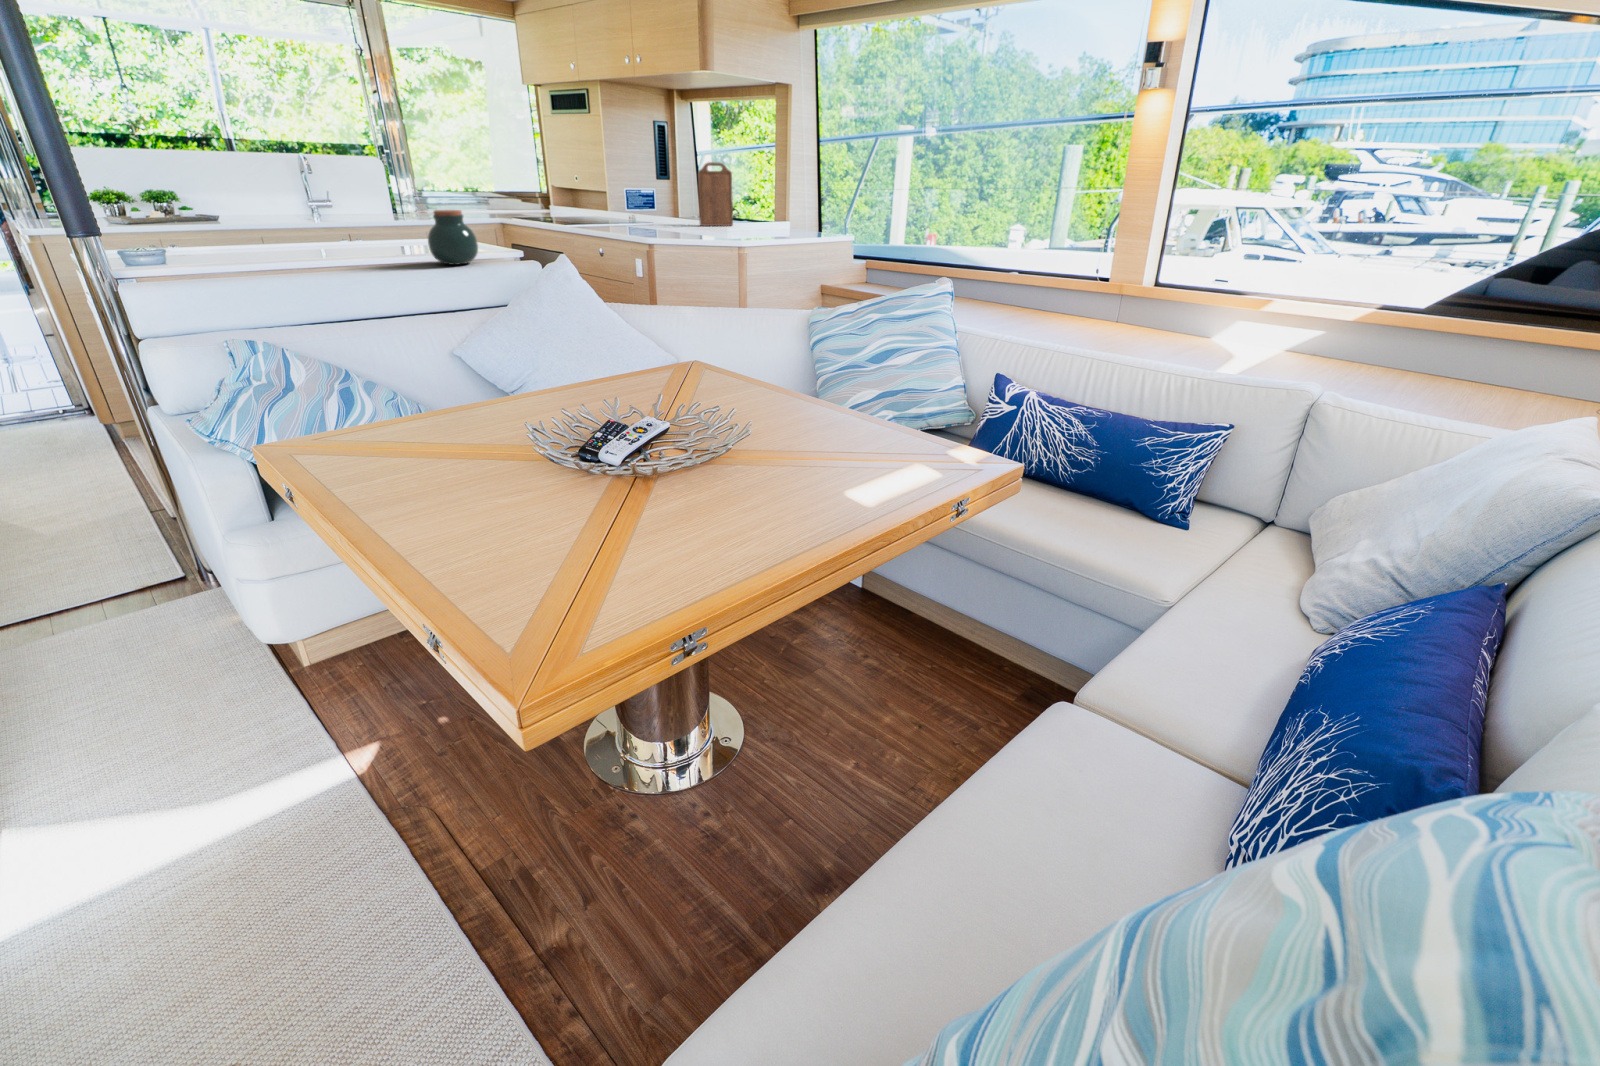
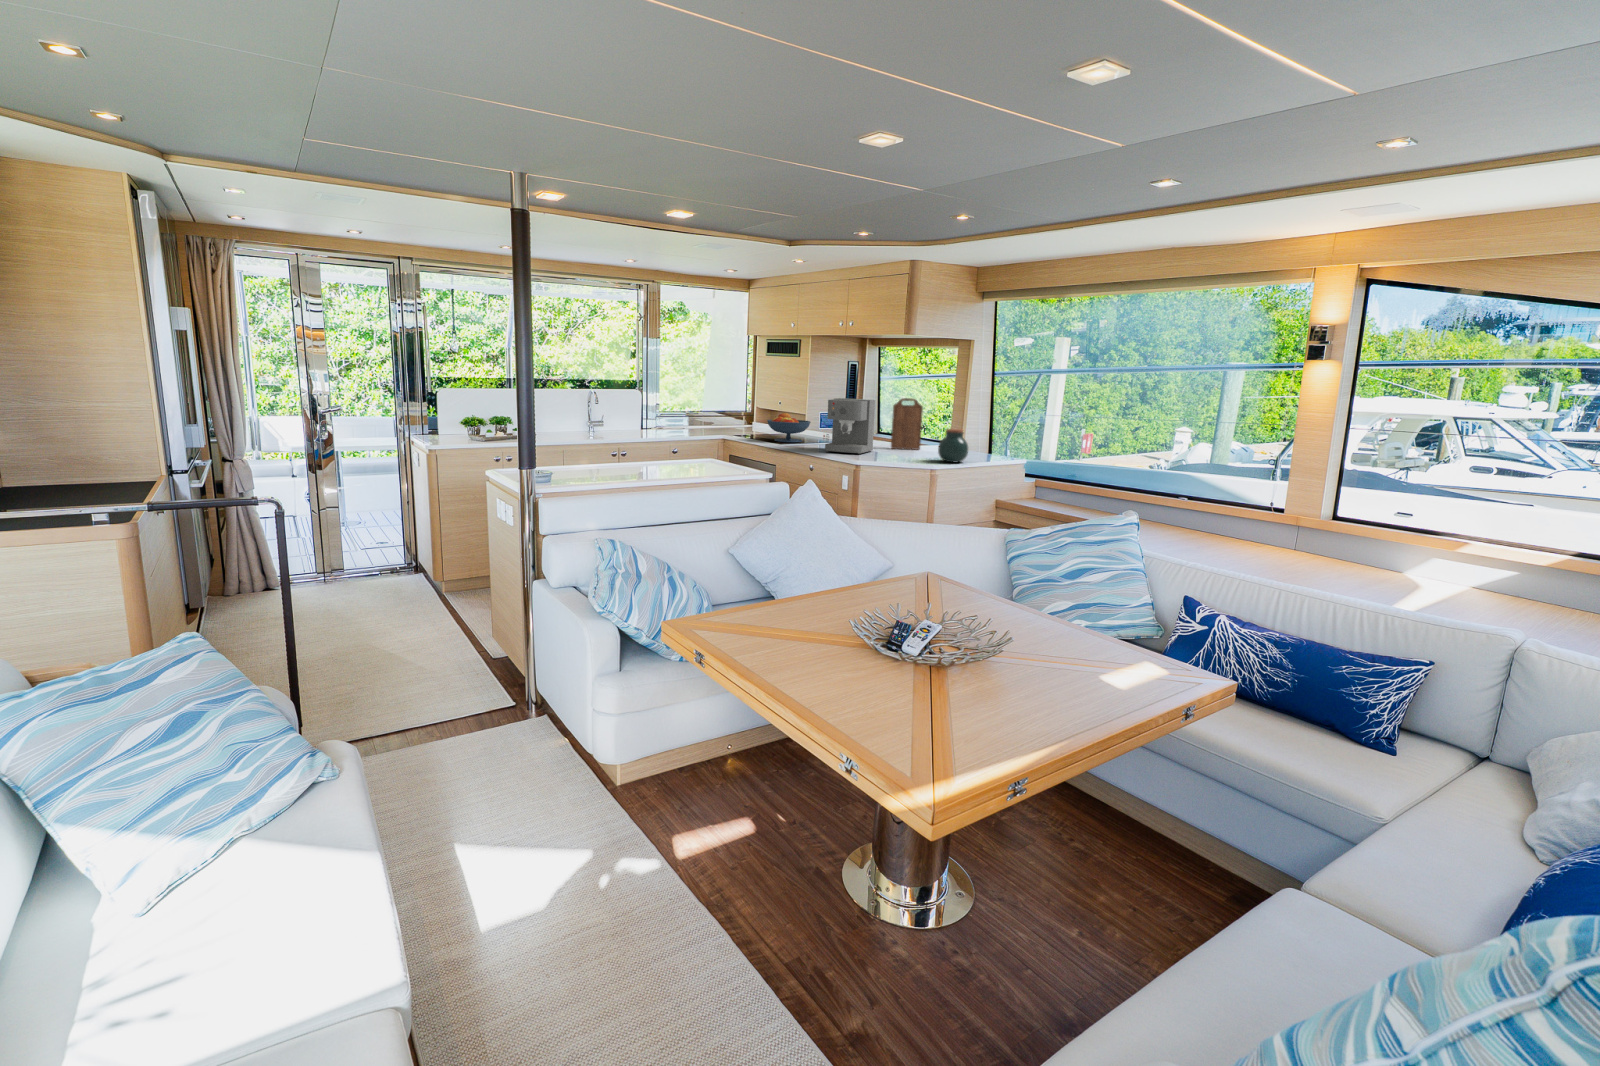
coffee maker: none [616,164,677,233] -> present [825,398,875,454]
fruit bowl: none [553,186,606,222] -> present [767,413,811,442]
jar: present [428,210,478,265] -> present [938,429,968,462]

